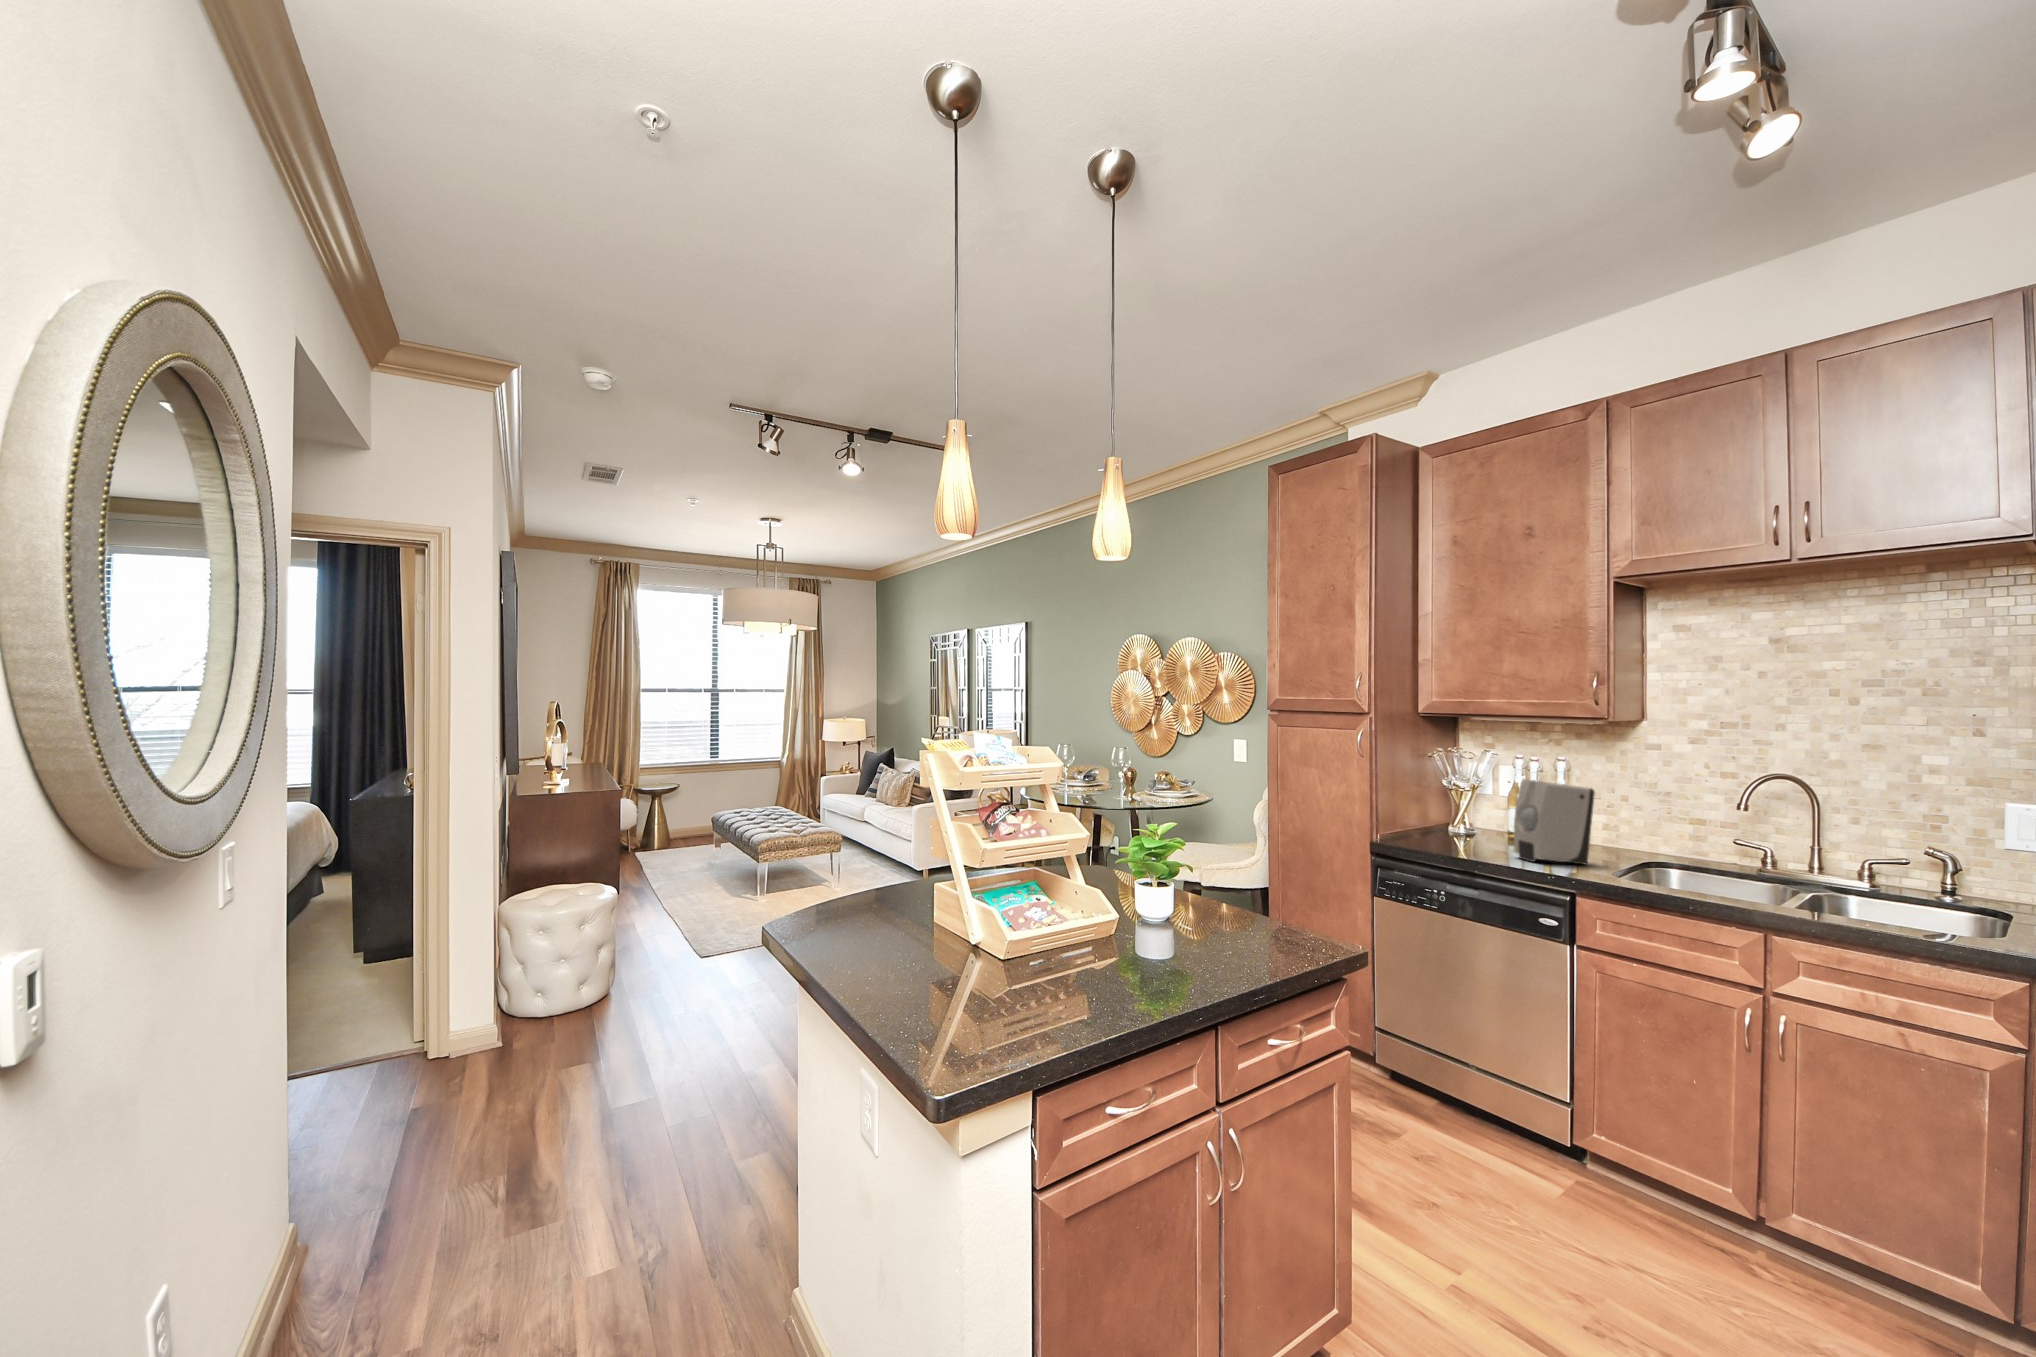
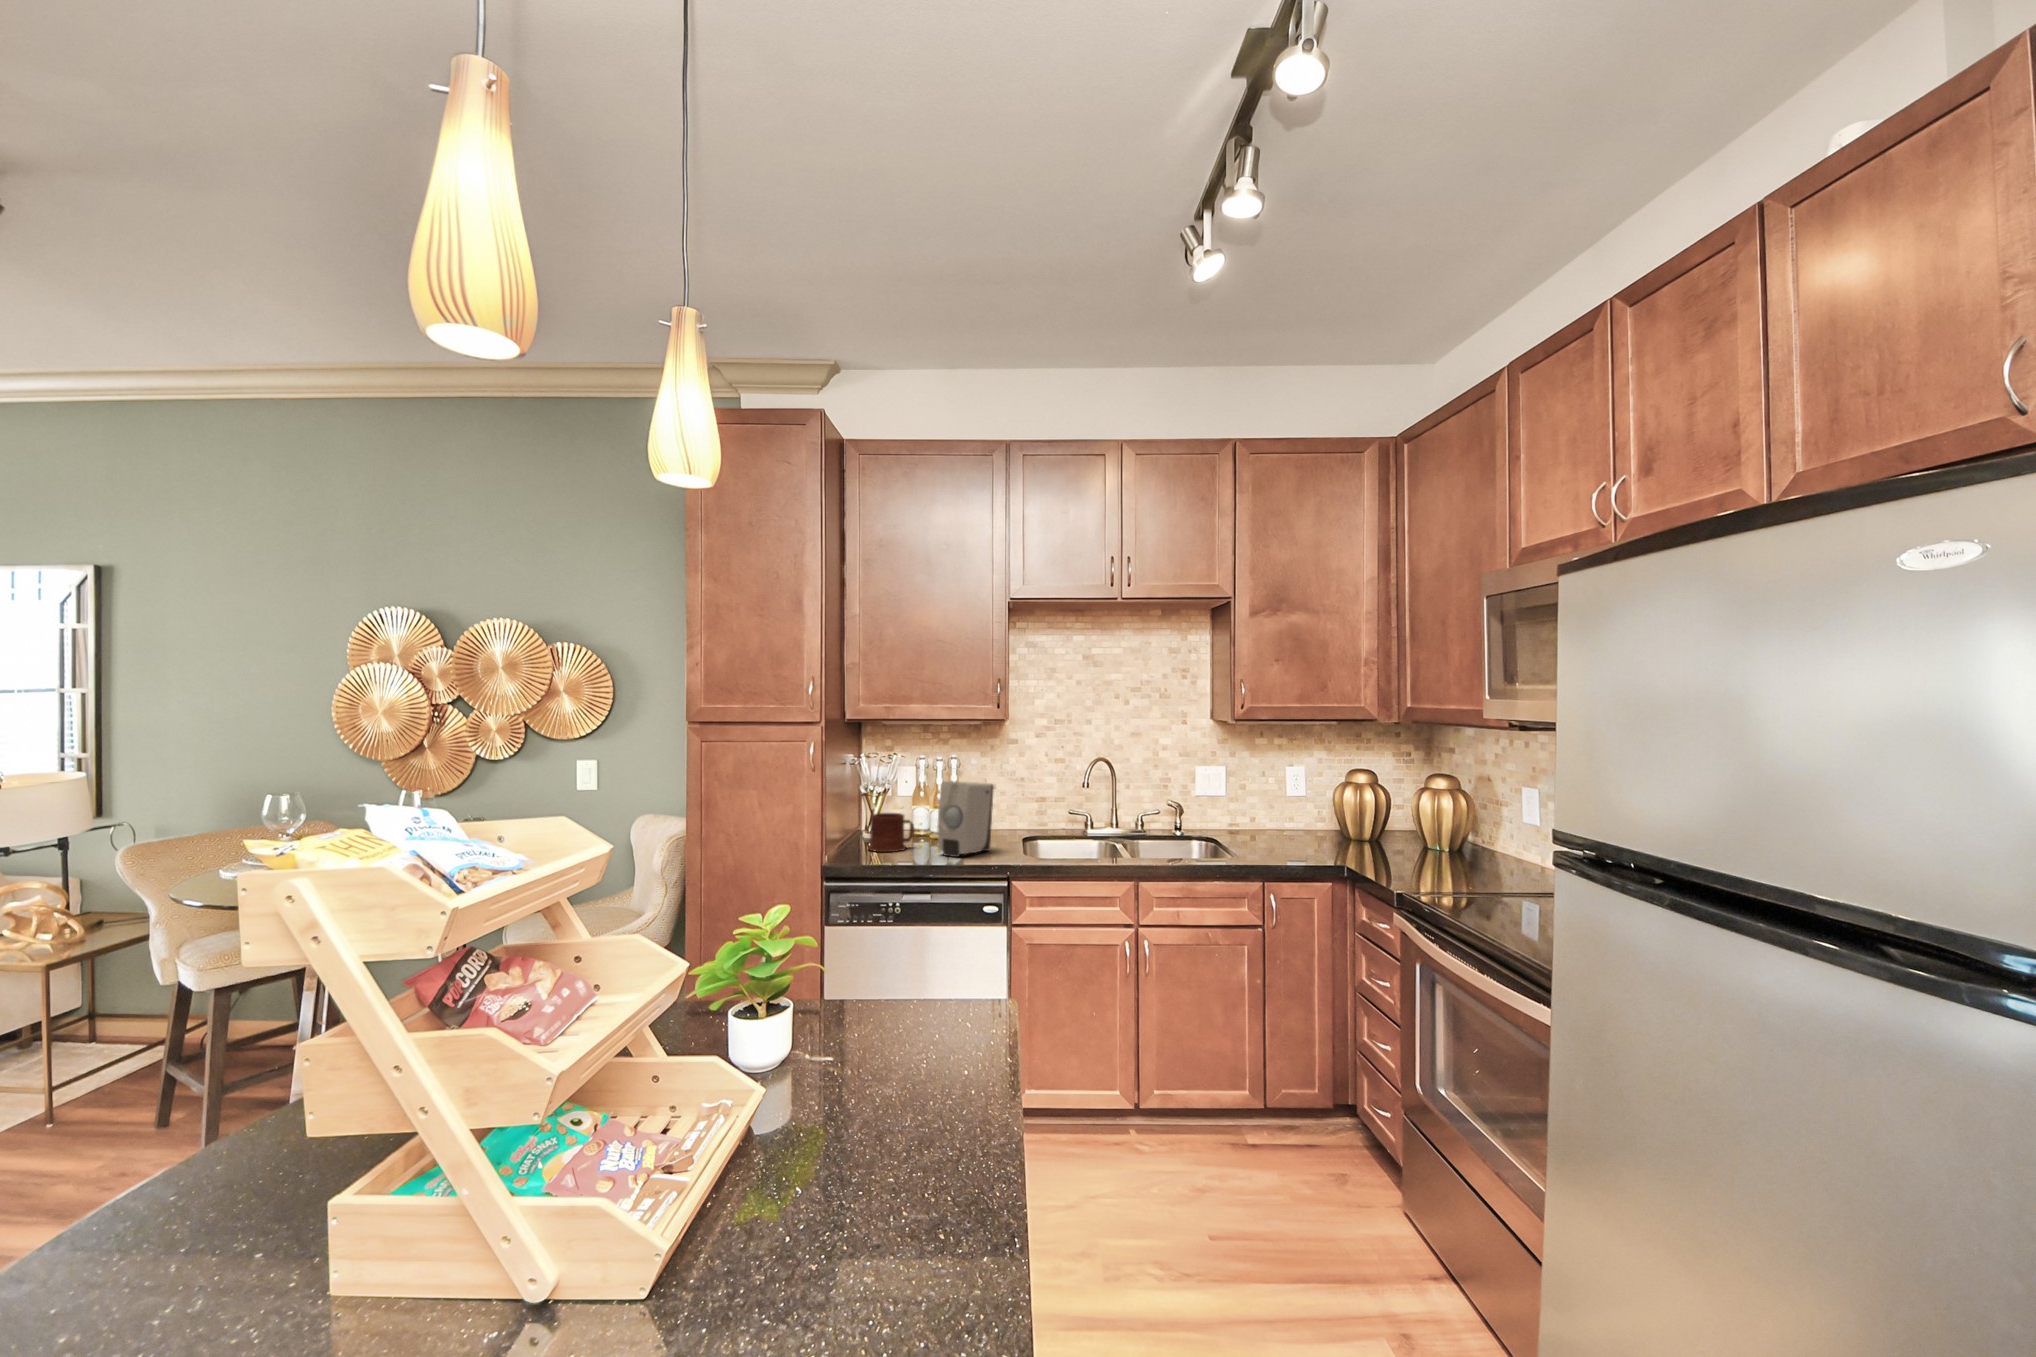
mug: none [1448,808,1502,849] -> present [869,813,914,852]

